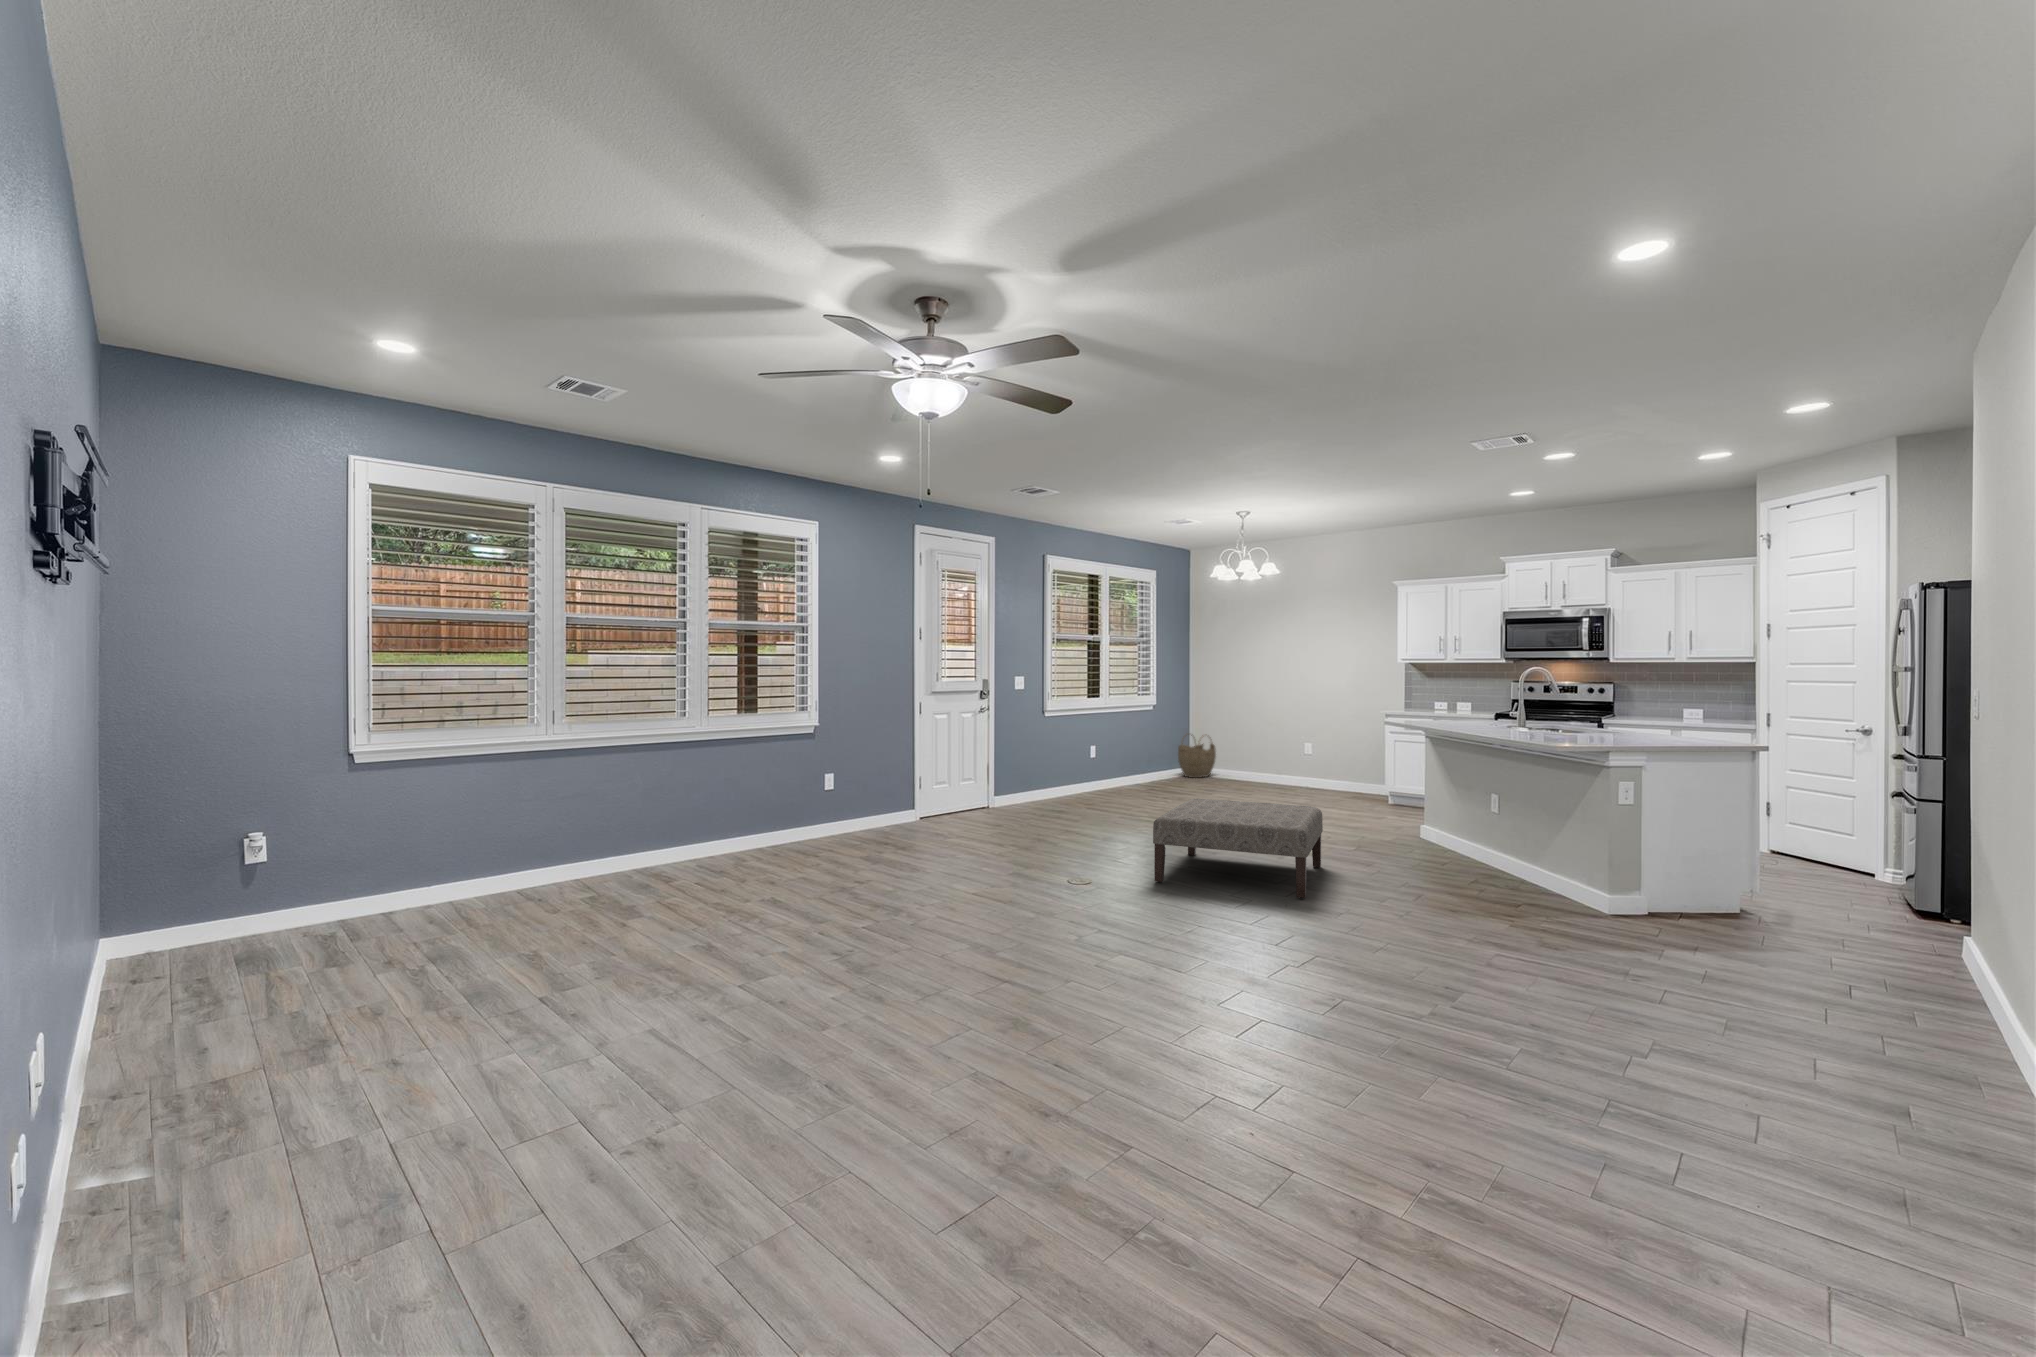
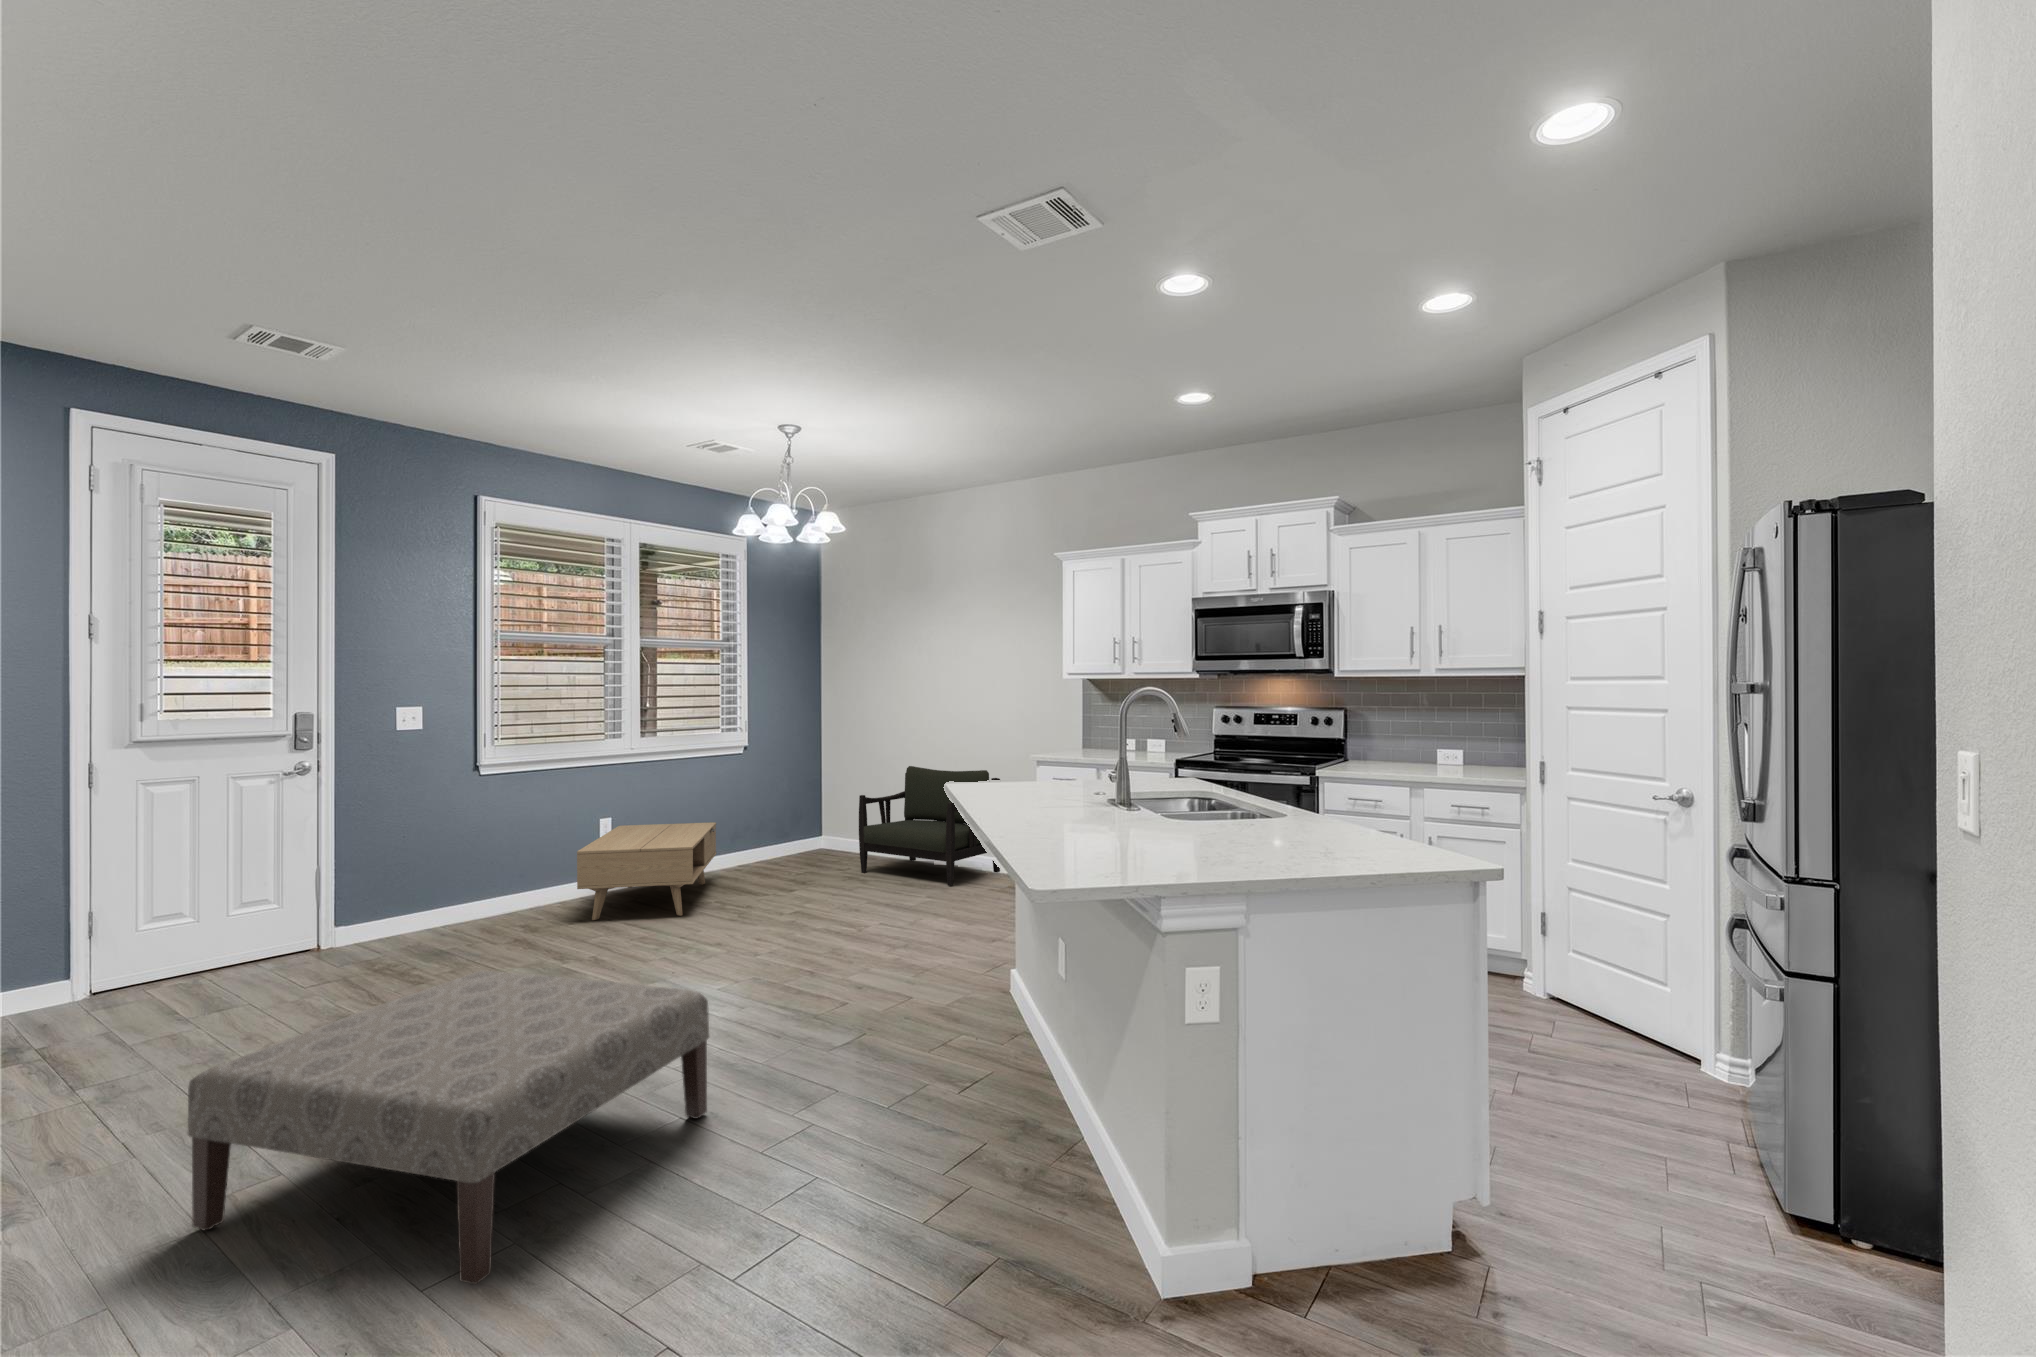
armchair: none [1246,721,1342,795] -> present [859,766,1000,886]
woven basket: present [1178,735,1216,778] -> none [784,785,844,854]
coffee table: none [1103,752,1178,802] -> present [577,822,716,920]

